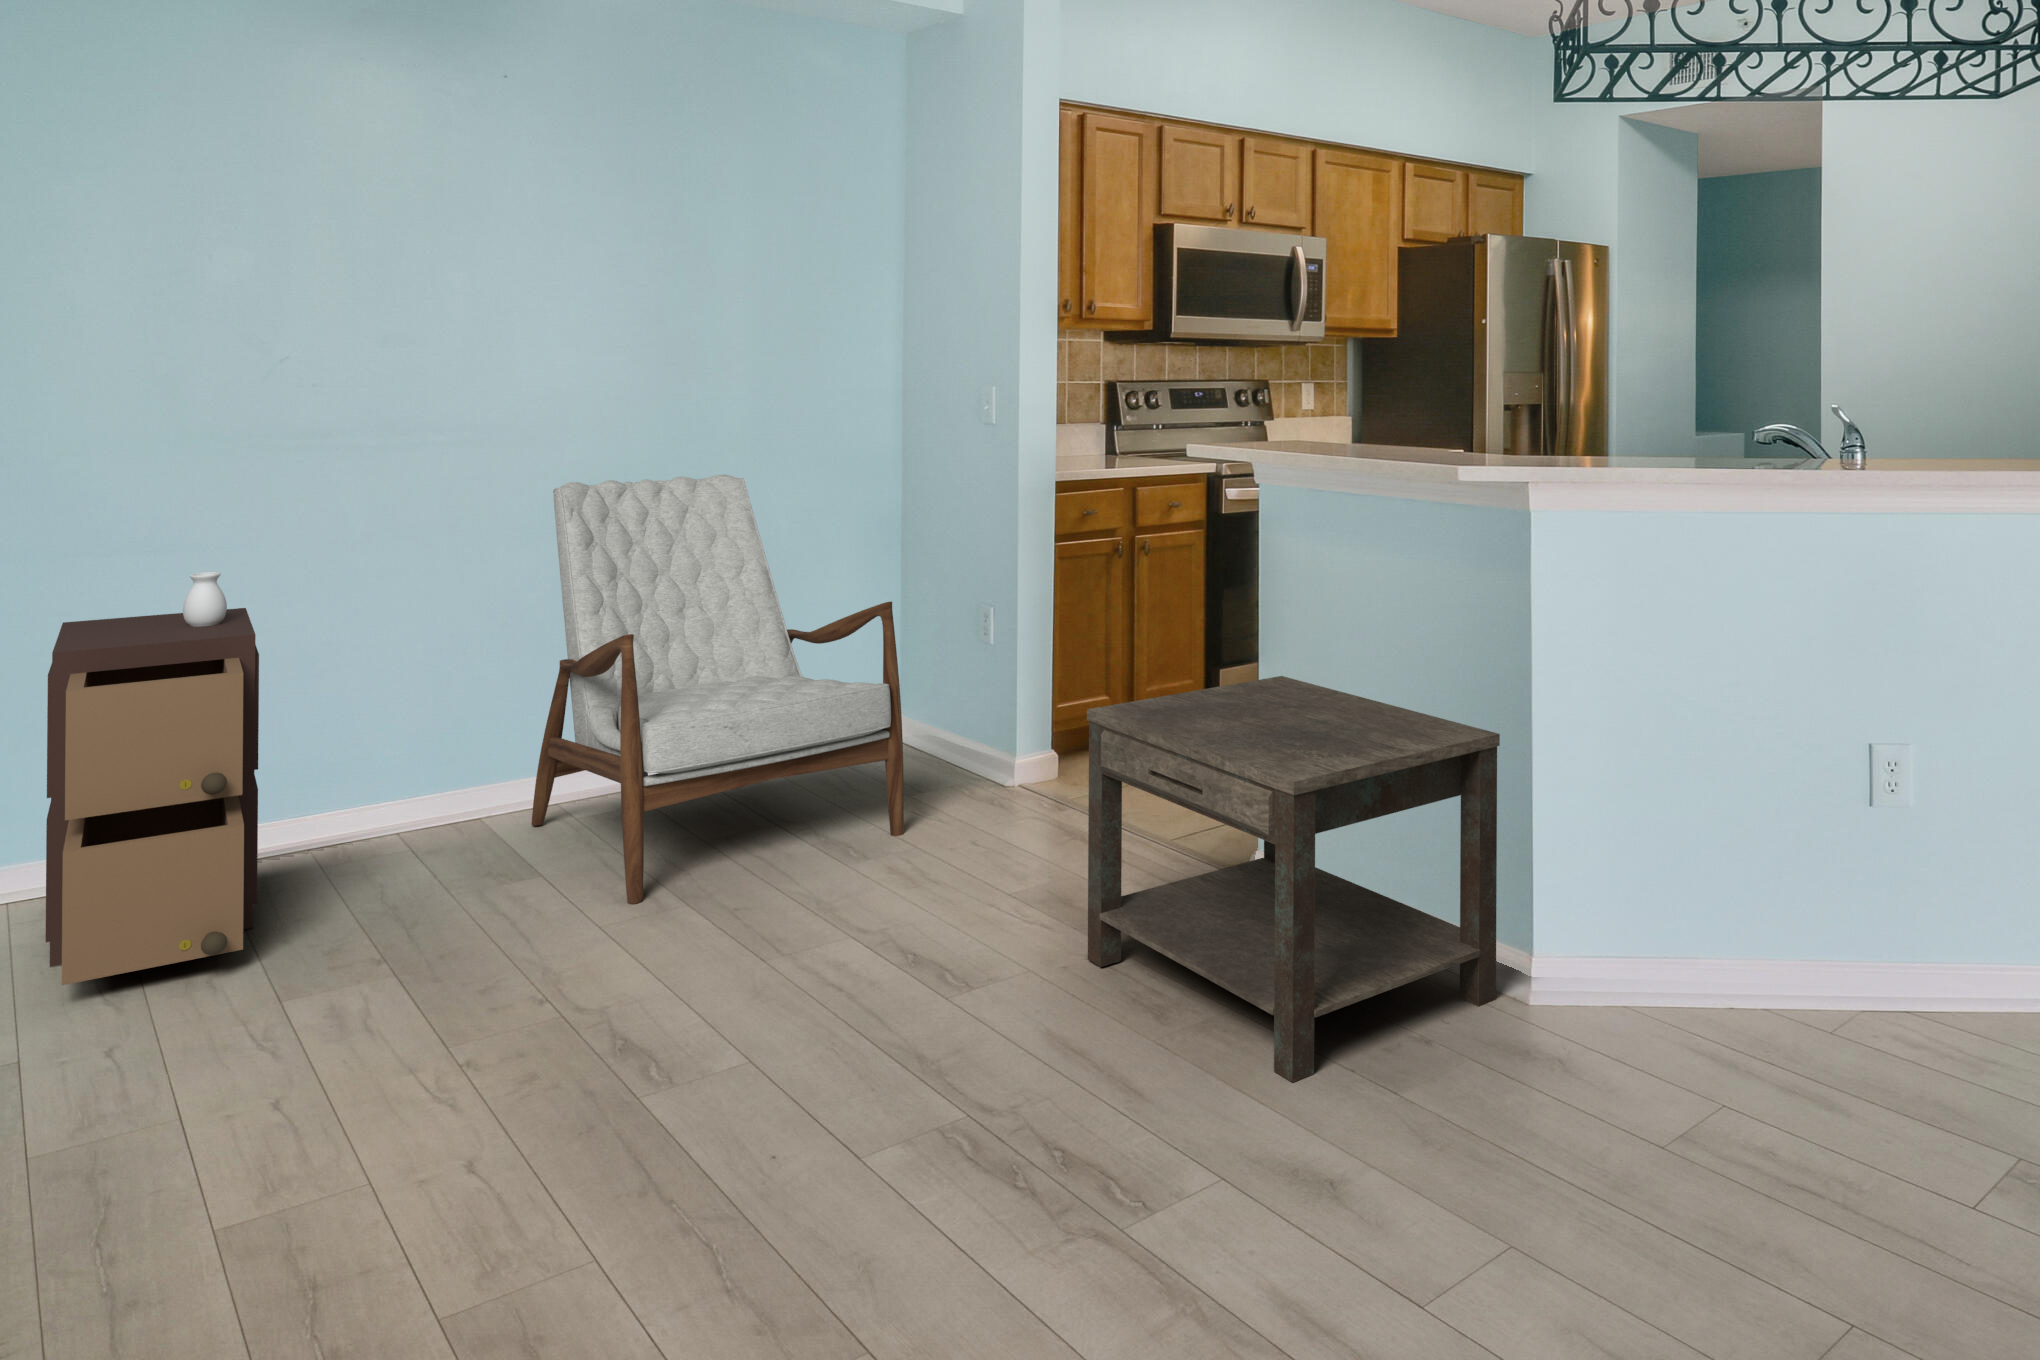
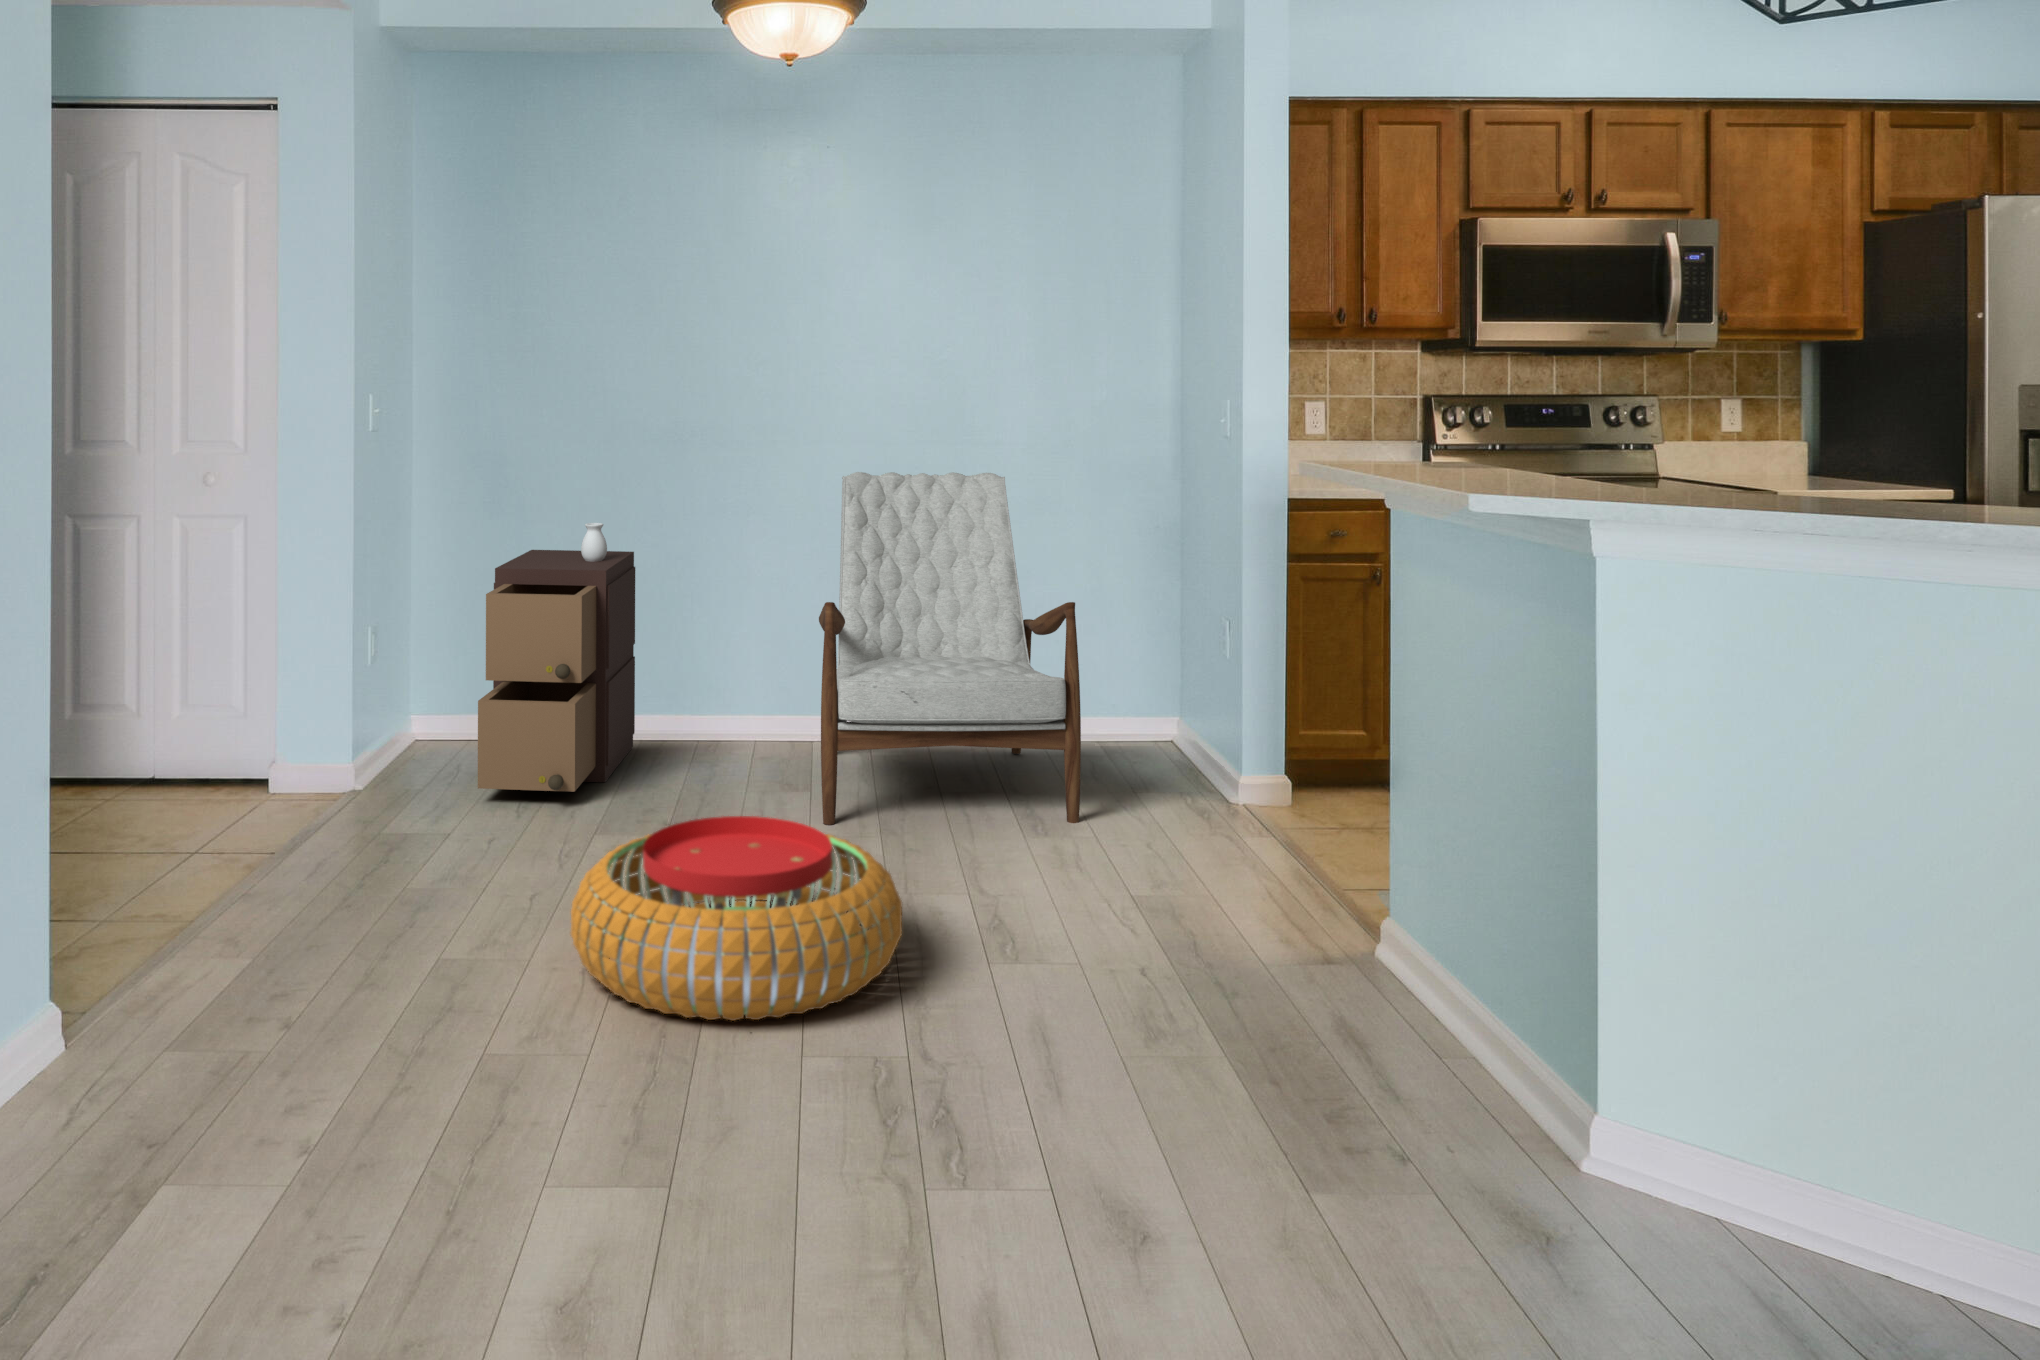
side table: present [1087,676,1500,1082] -> none [1097,719,1449,1111]
pouf: none [486,899,938,1196] -> present [570,816,902,1021]

